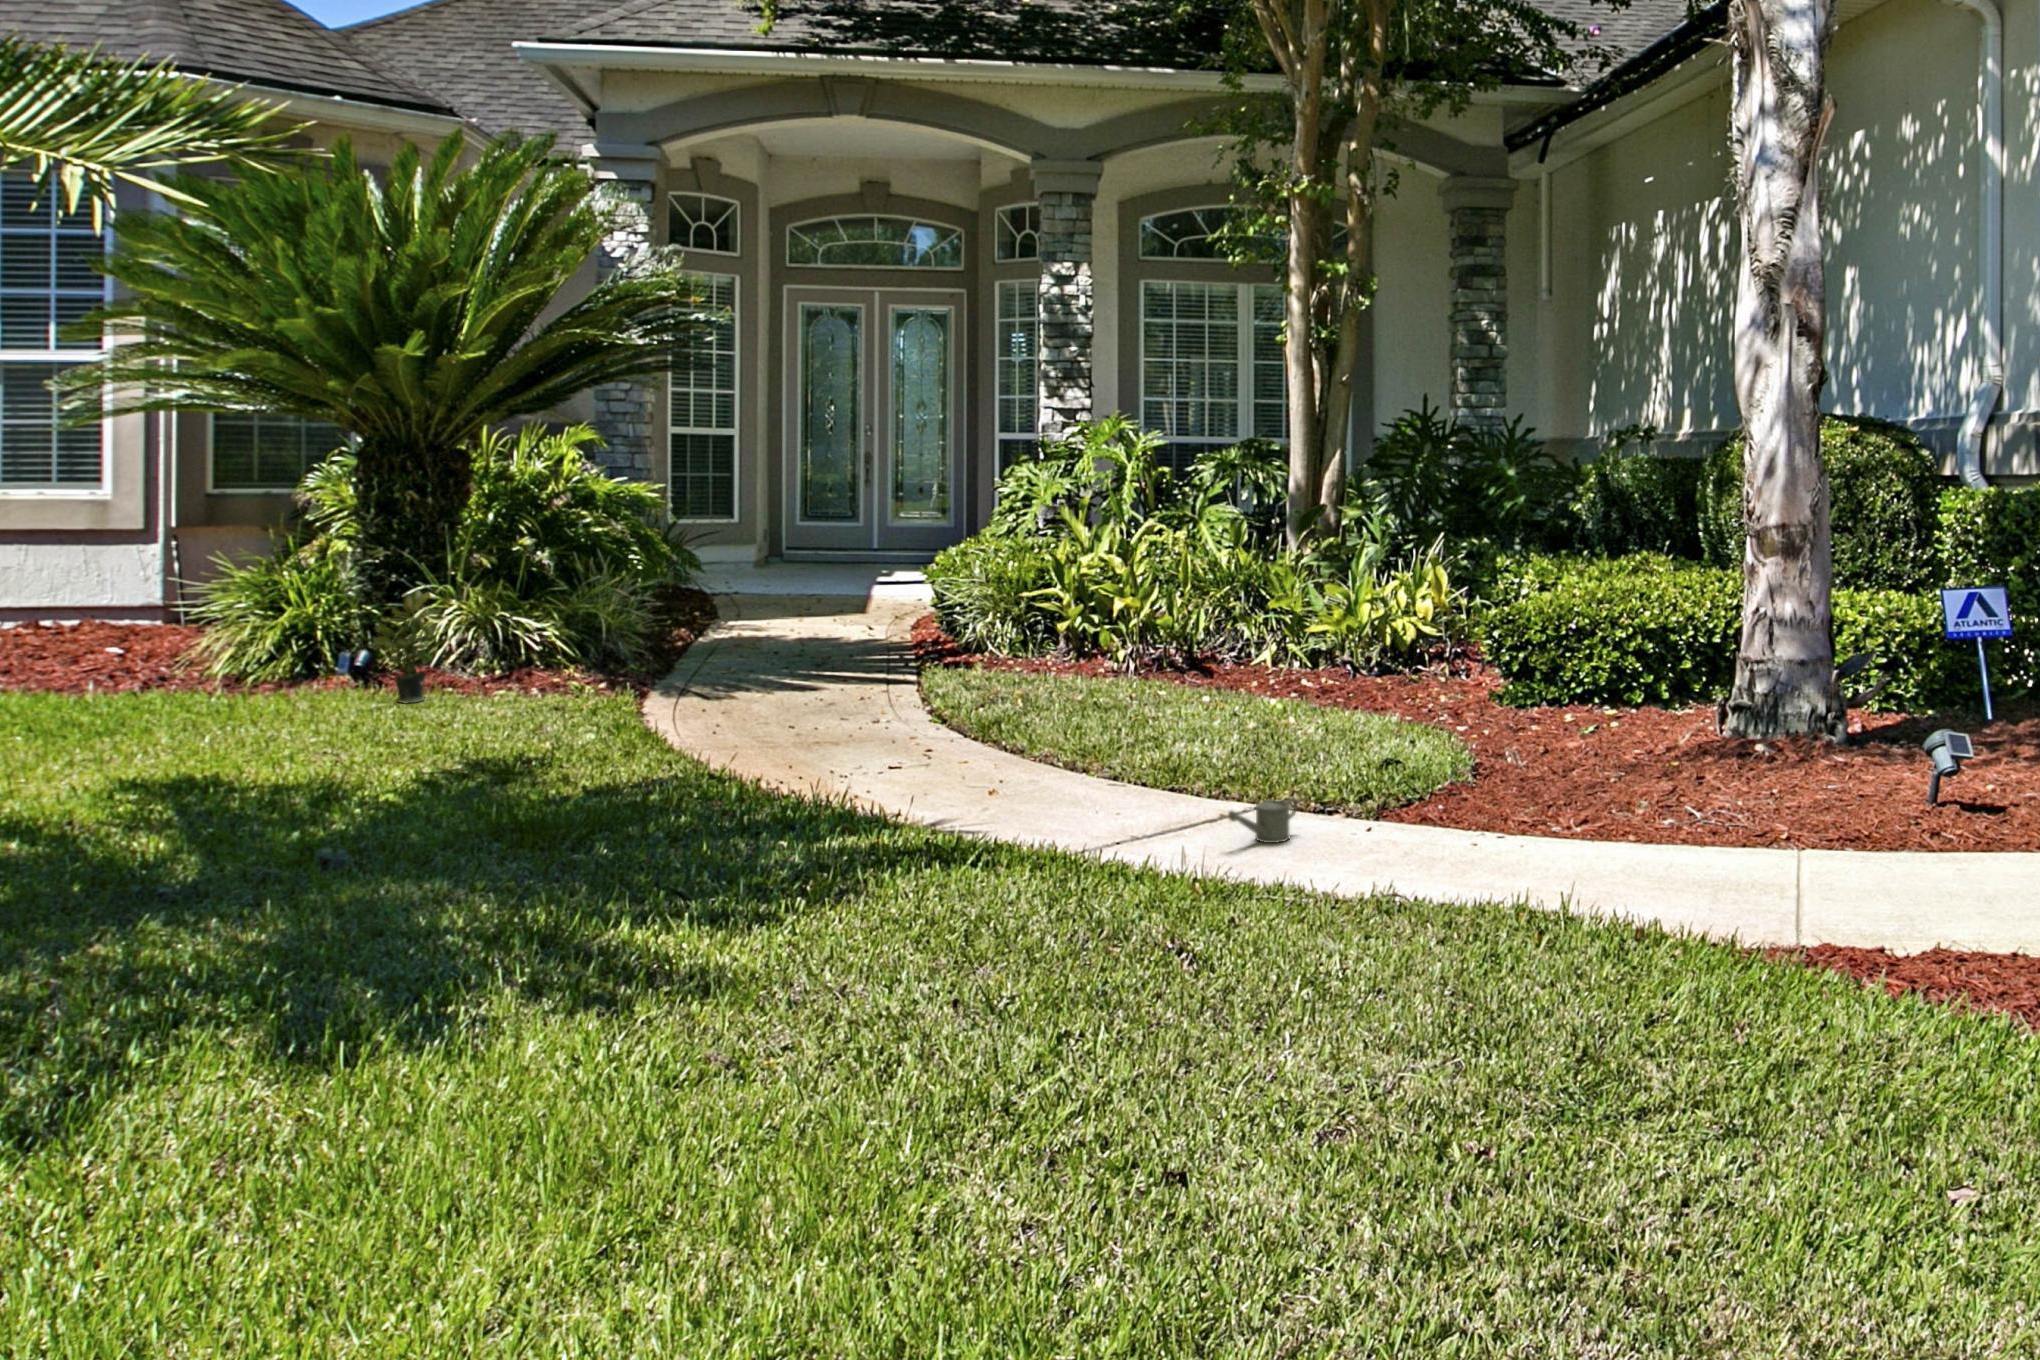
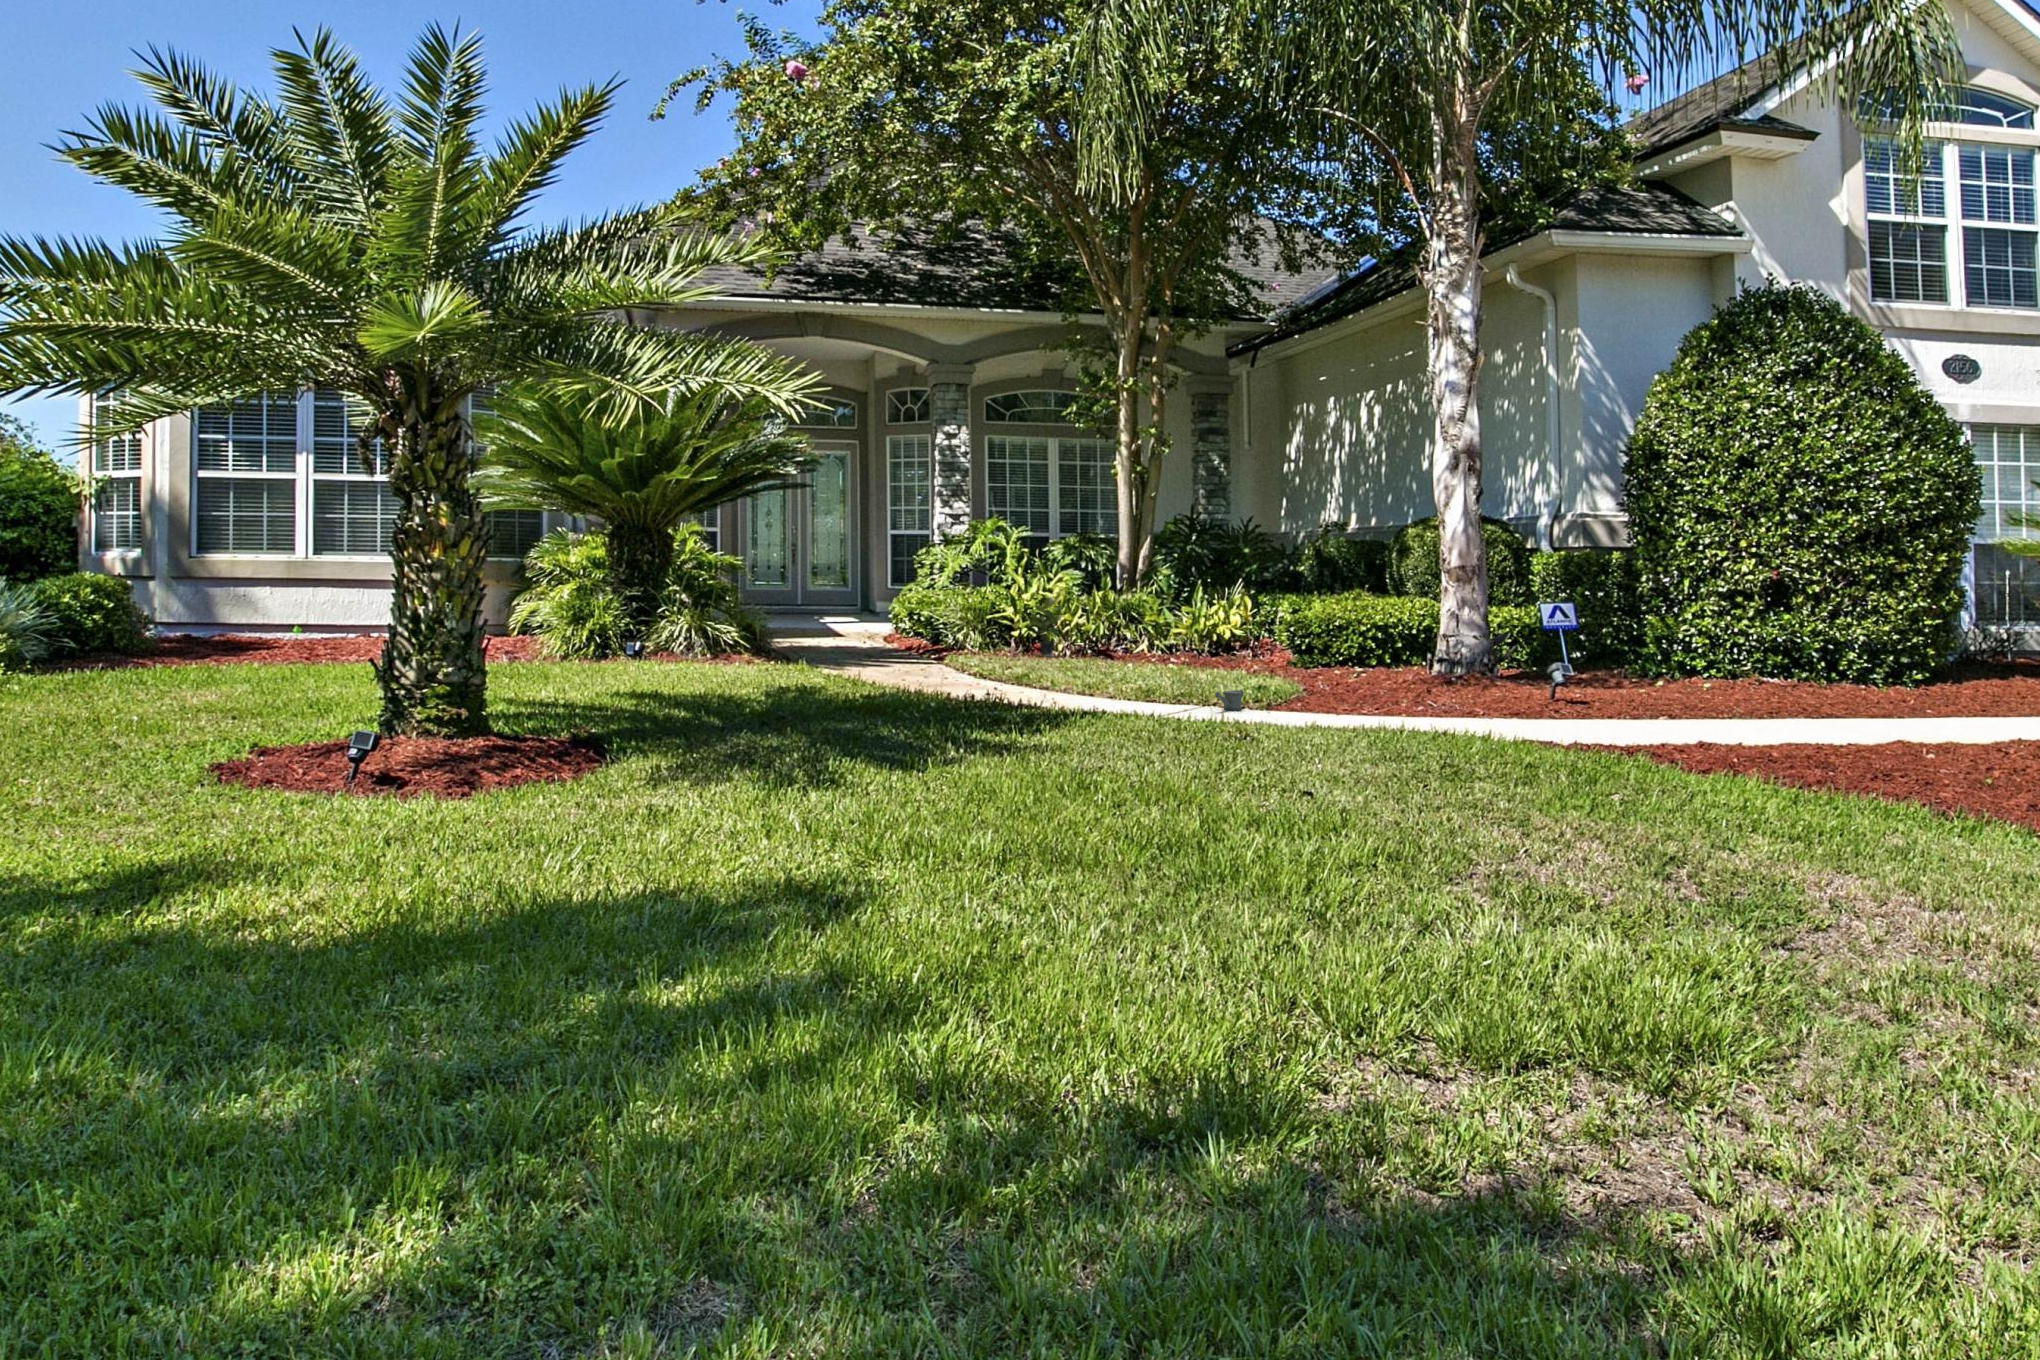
potted plant: present [374,590,440,703] -> present [1031,597,1062,657]

